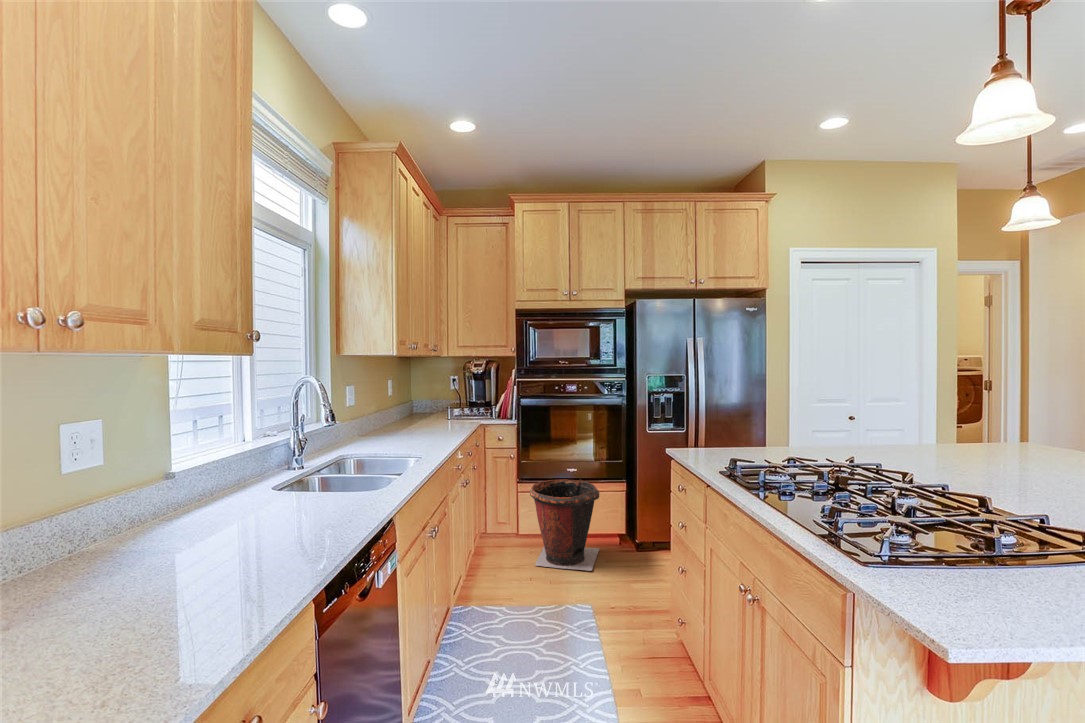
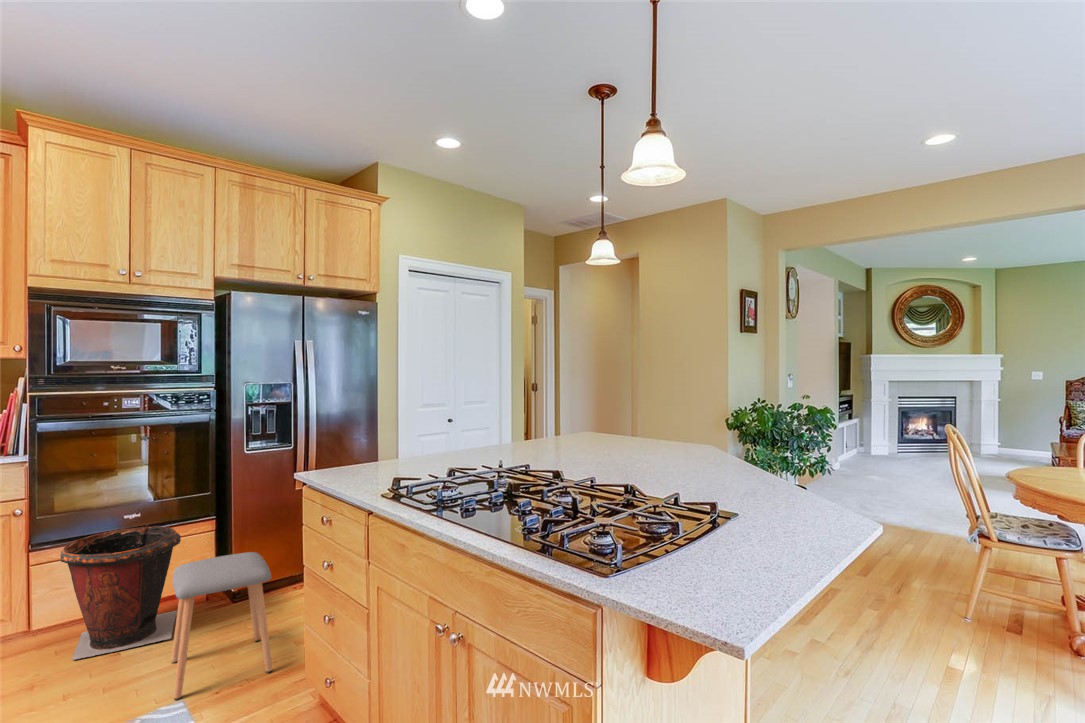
stool: none [585,518,657,631] -> present [171,552,272,700]

